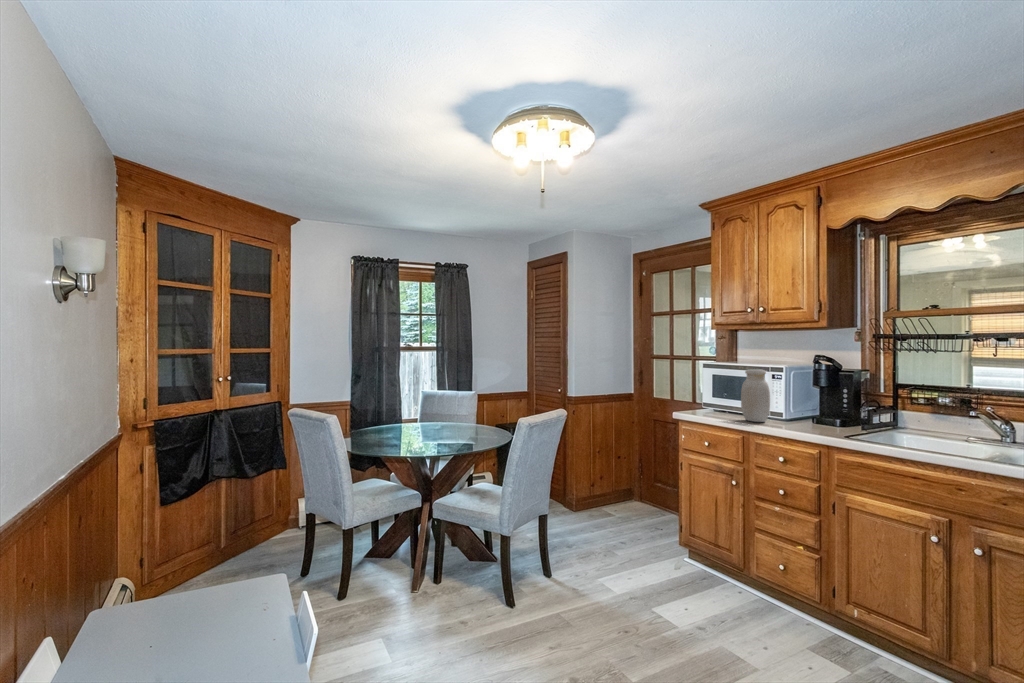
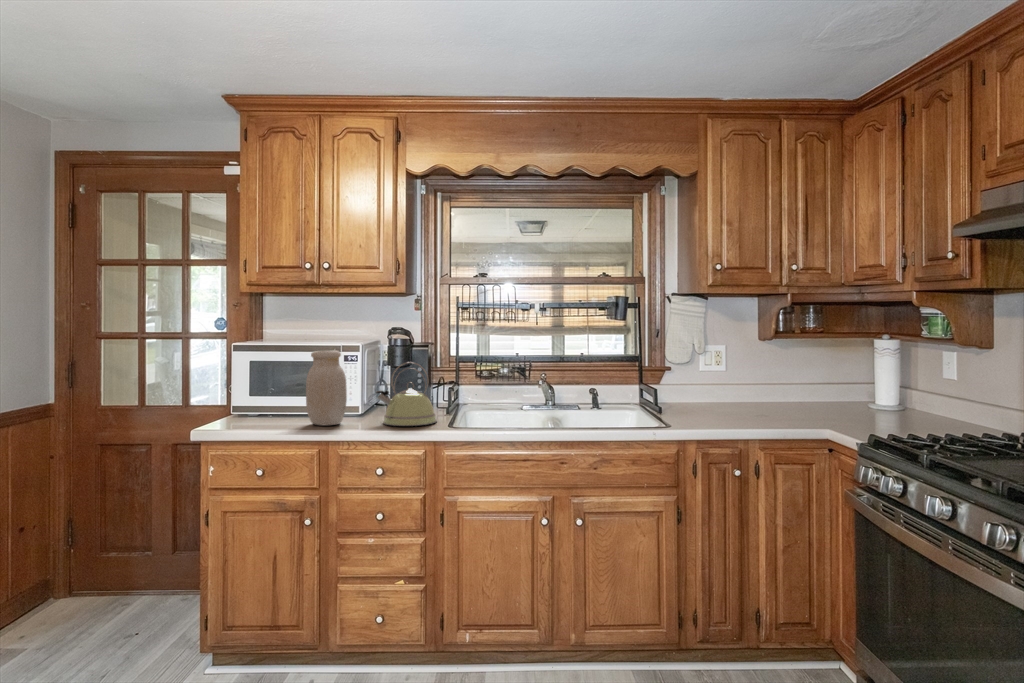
kettle: none [793,382,846,432] -> present [376,362,437,426]

